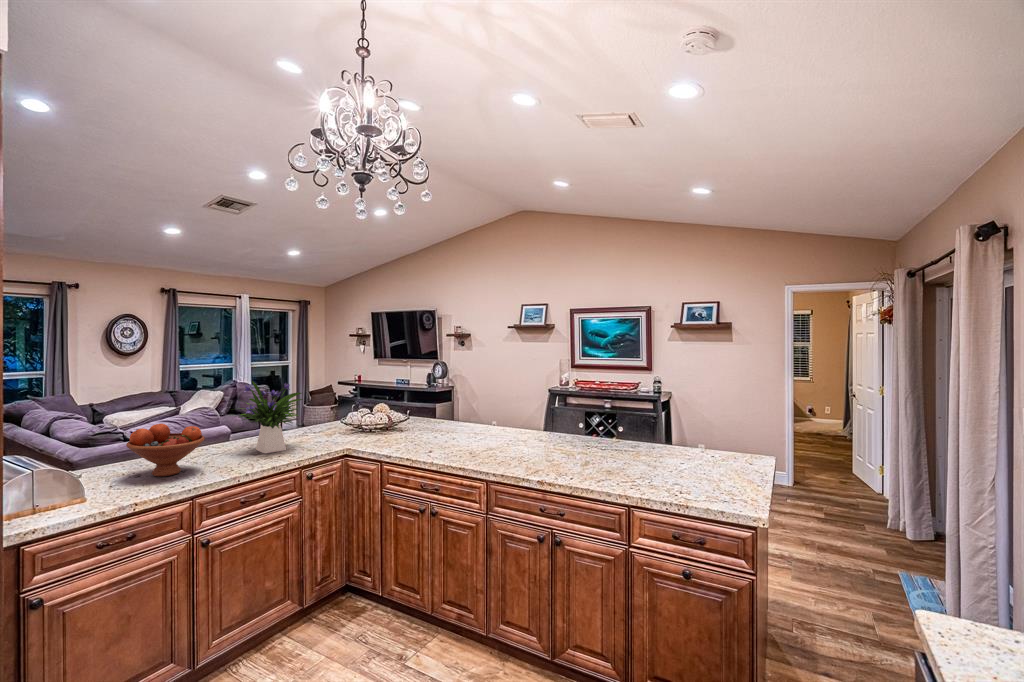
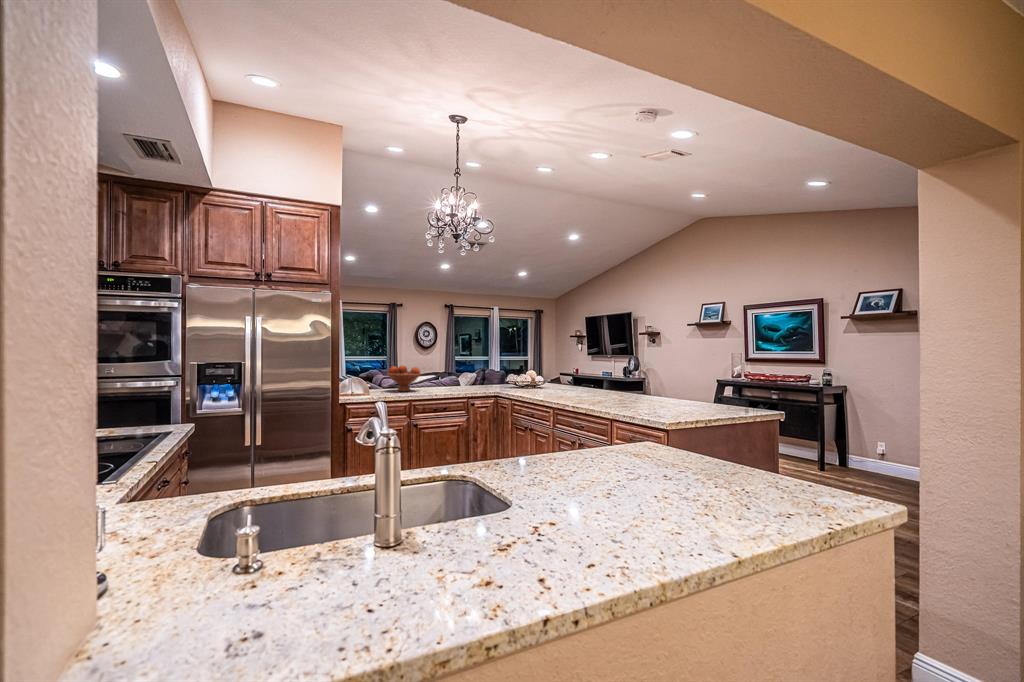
flower arrangement: present [239,381,302,453] -> none [438,346,479,389]

